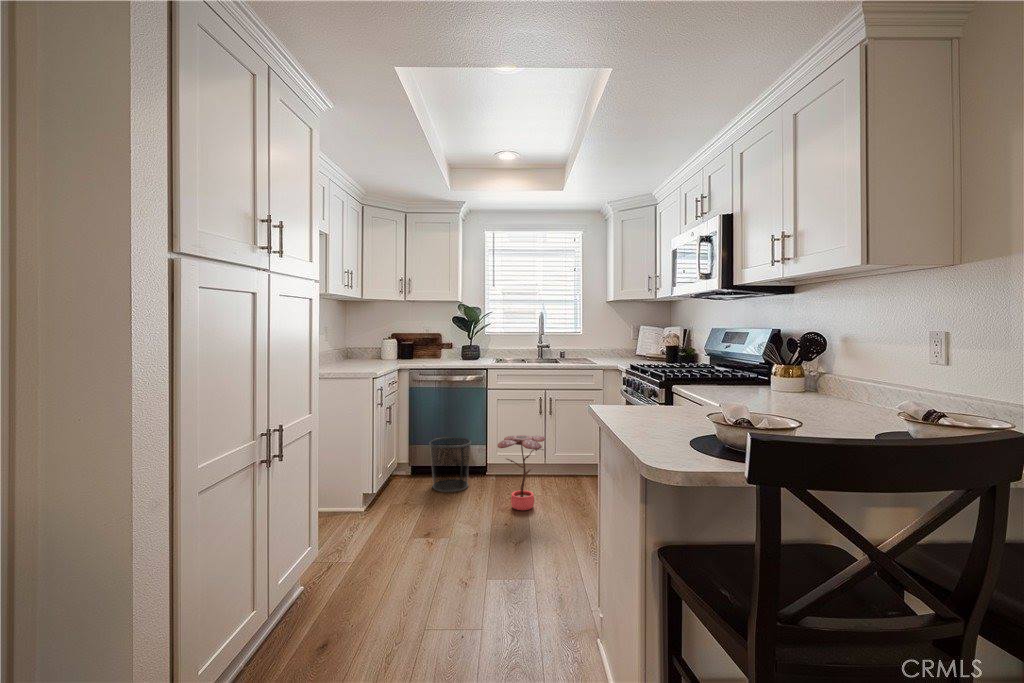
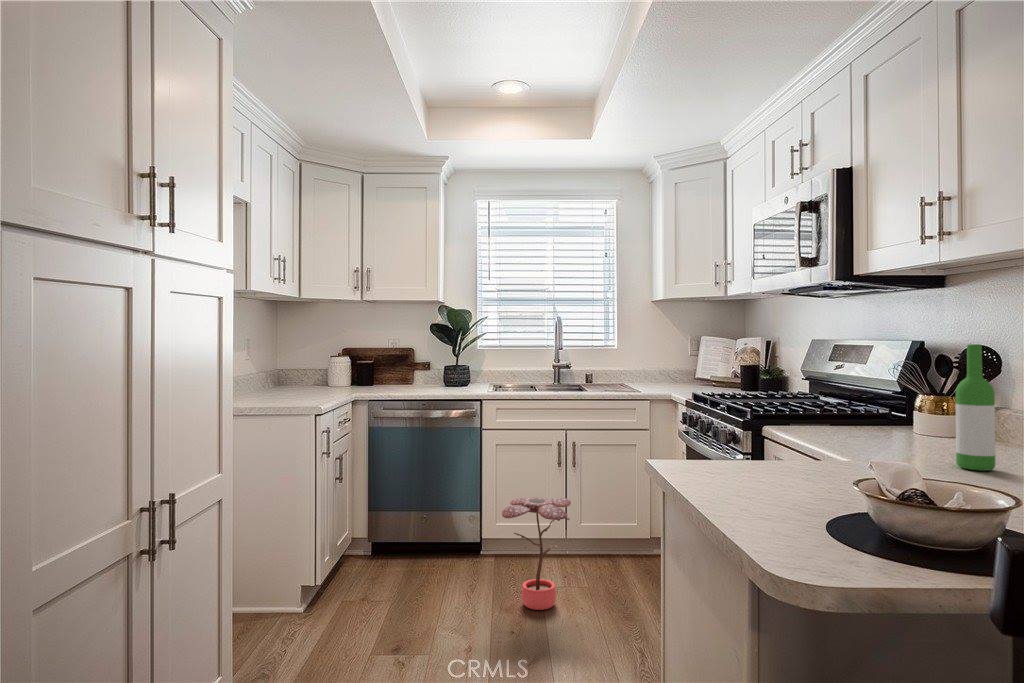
wine bottle: none [780,331,804,411] -> present [956,344,996,471]
waste bin: present [429,437,471,492] -> none [399,499,461,581]

